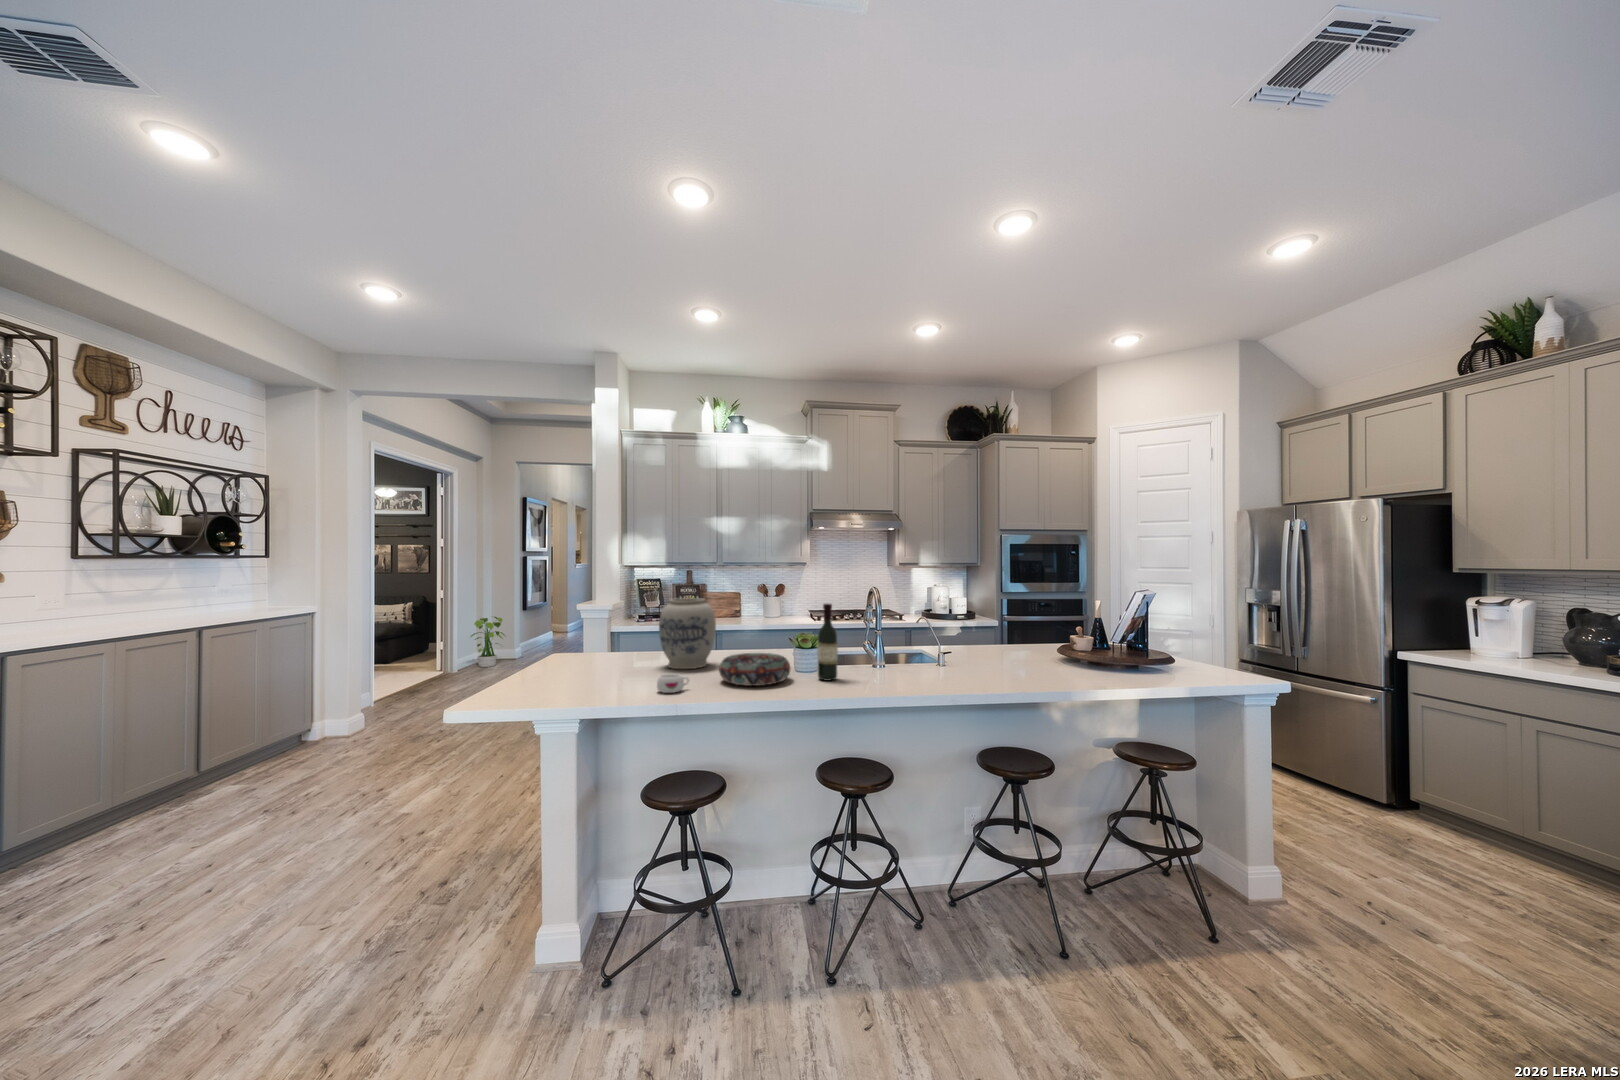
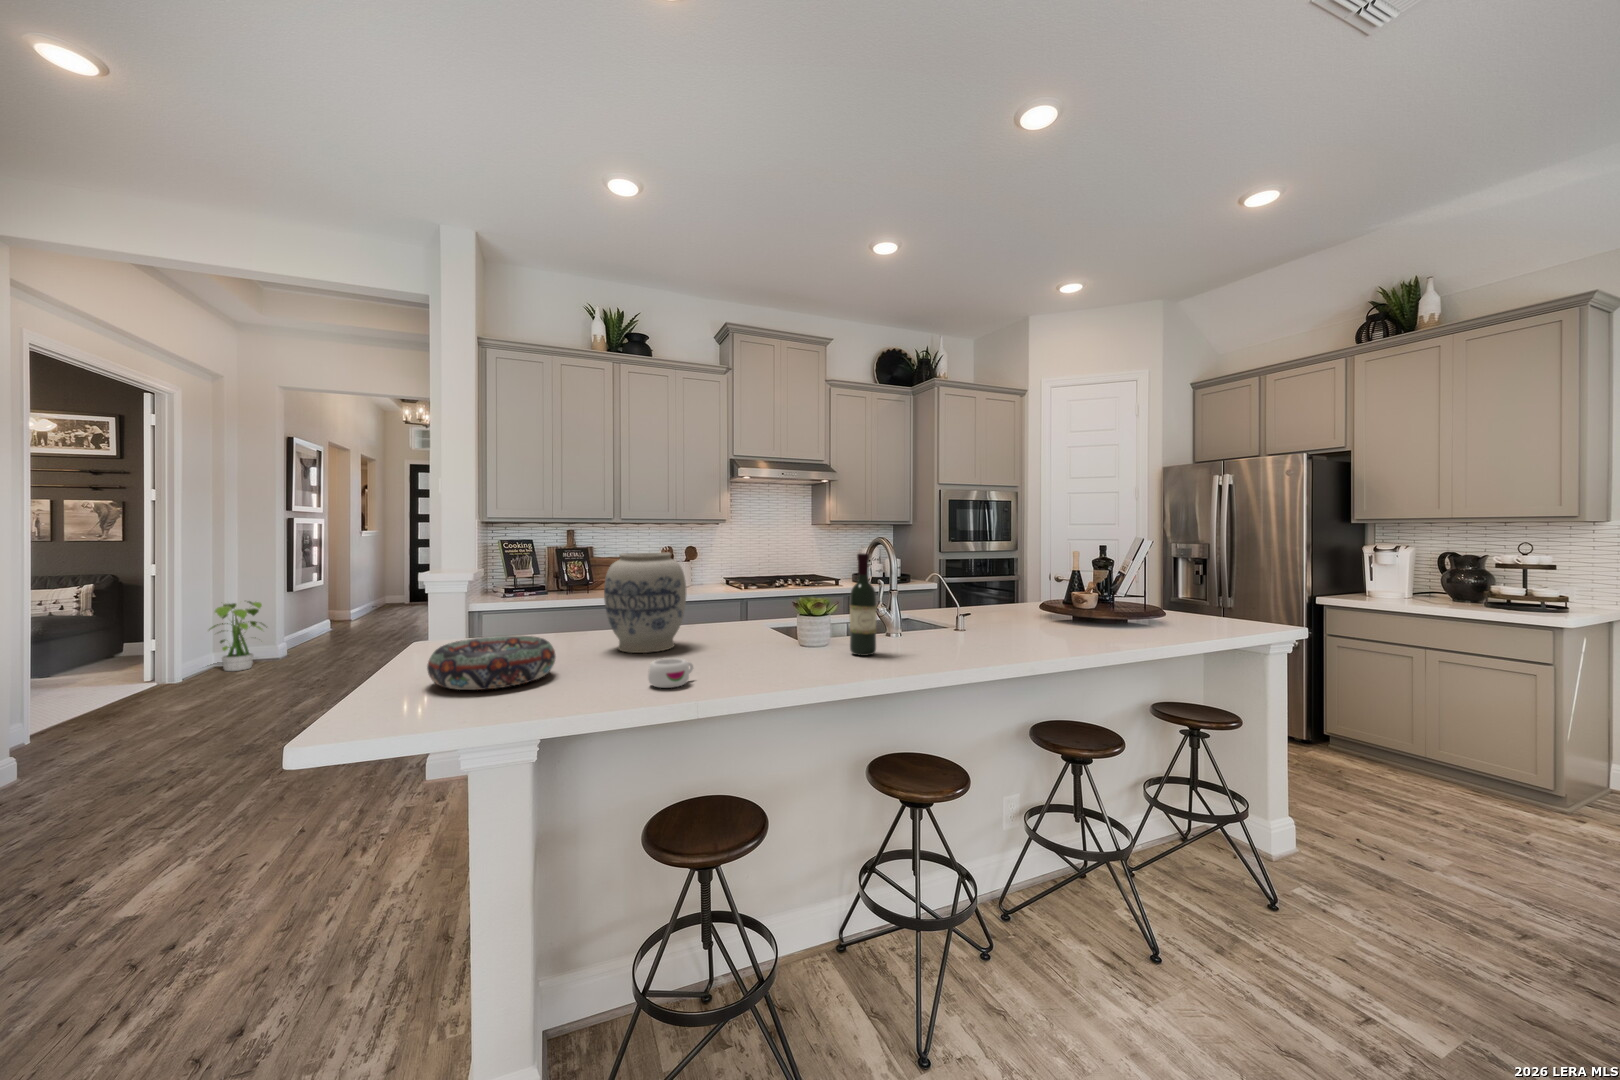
decorative bowl: present [719,653,790,686] -> present [427,636,556,690]

